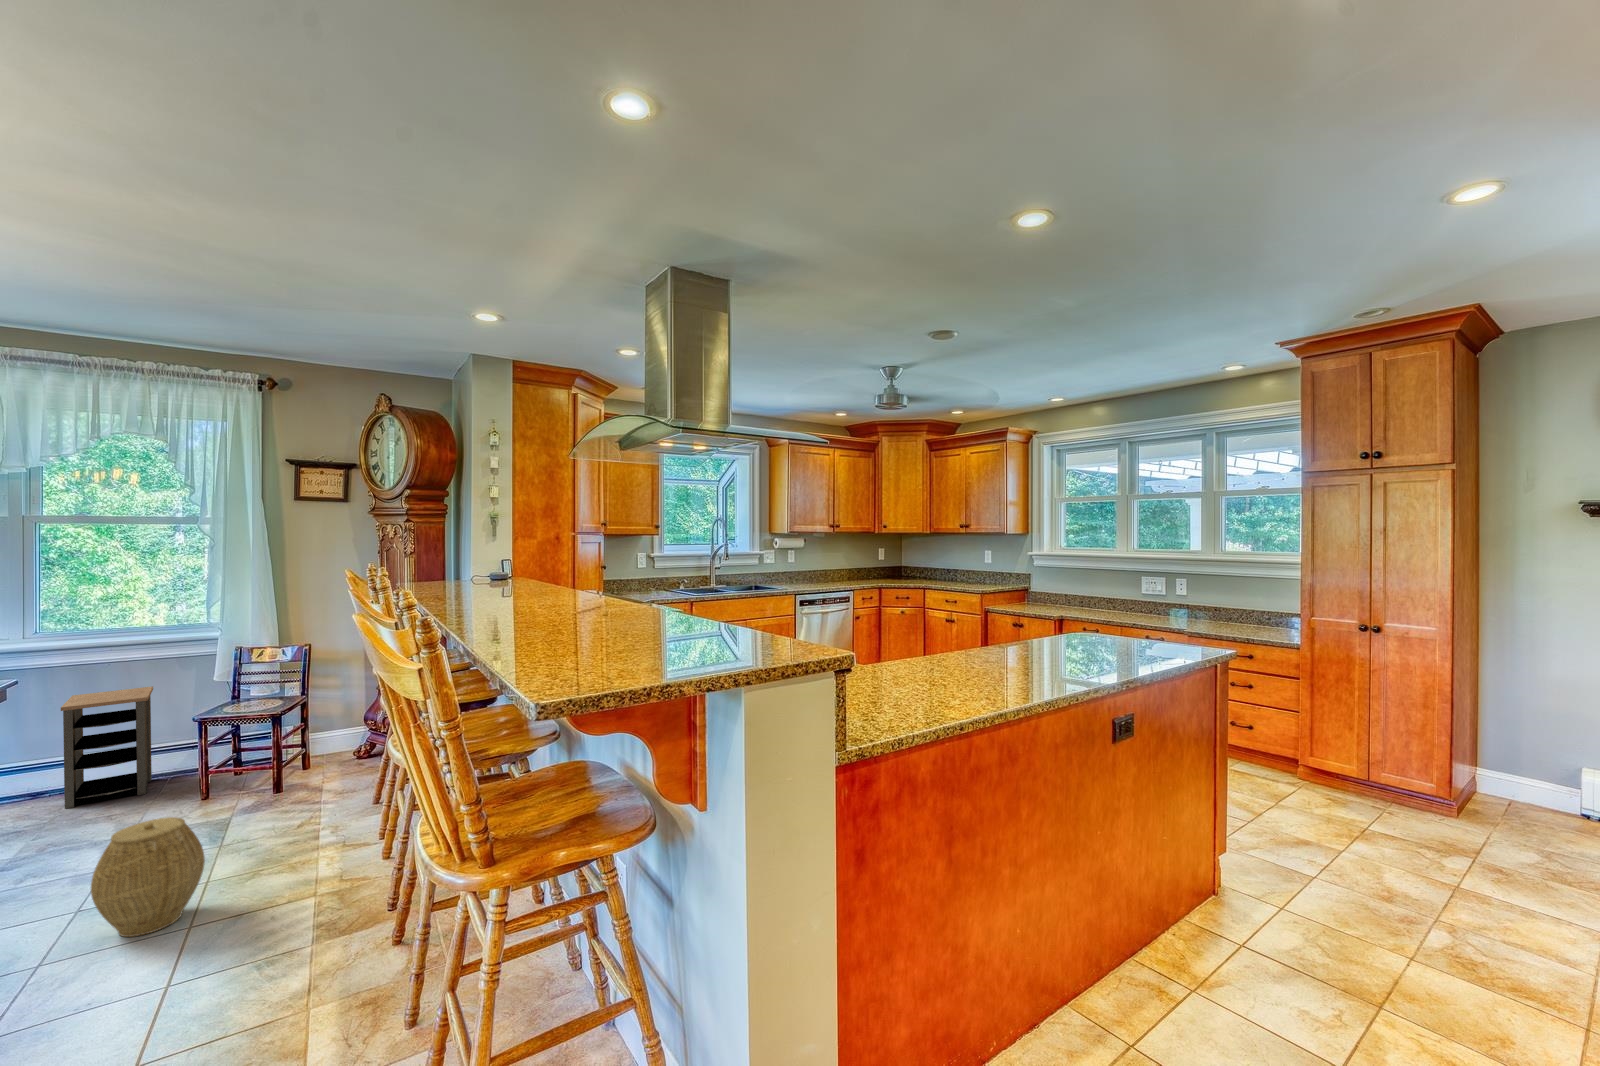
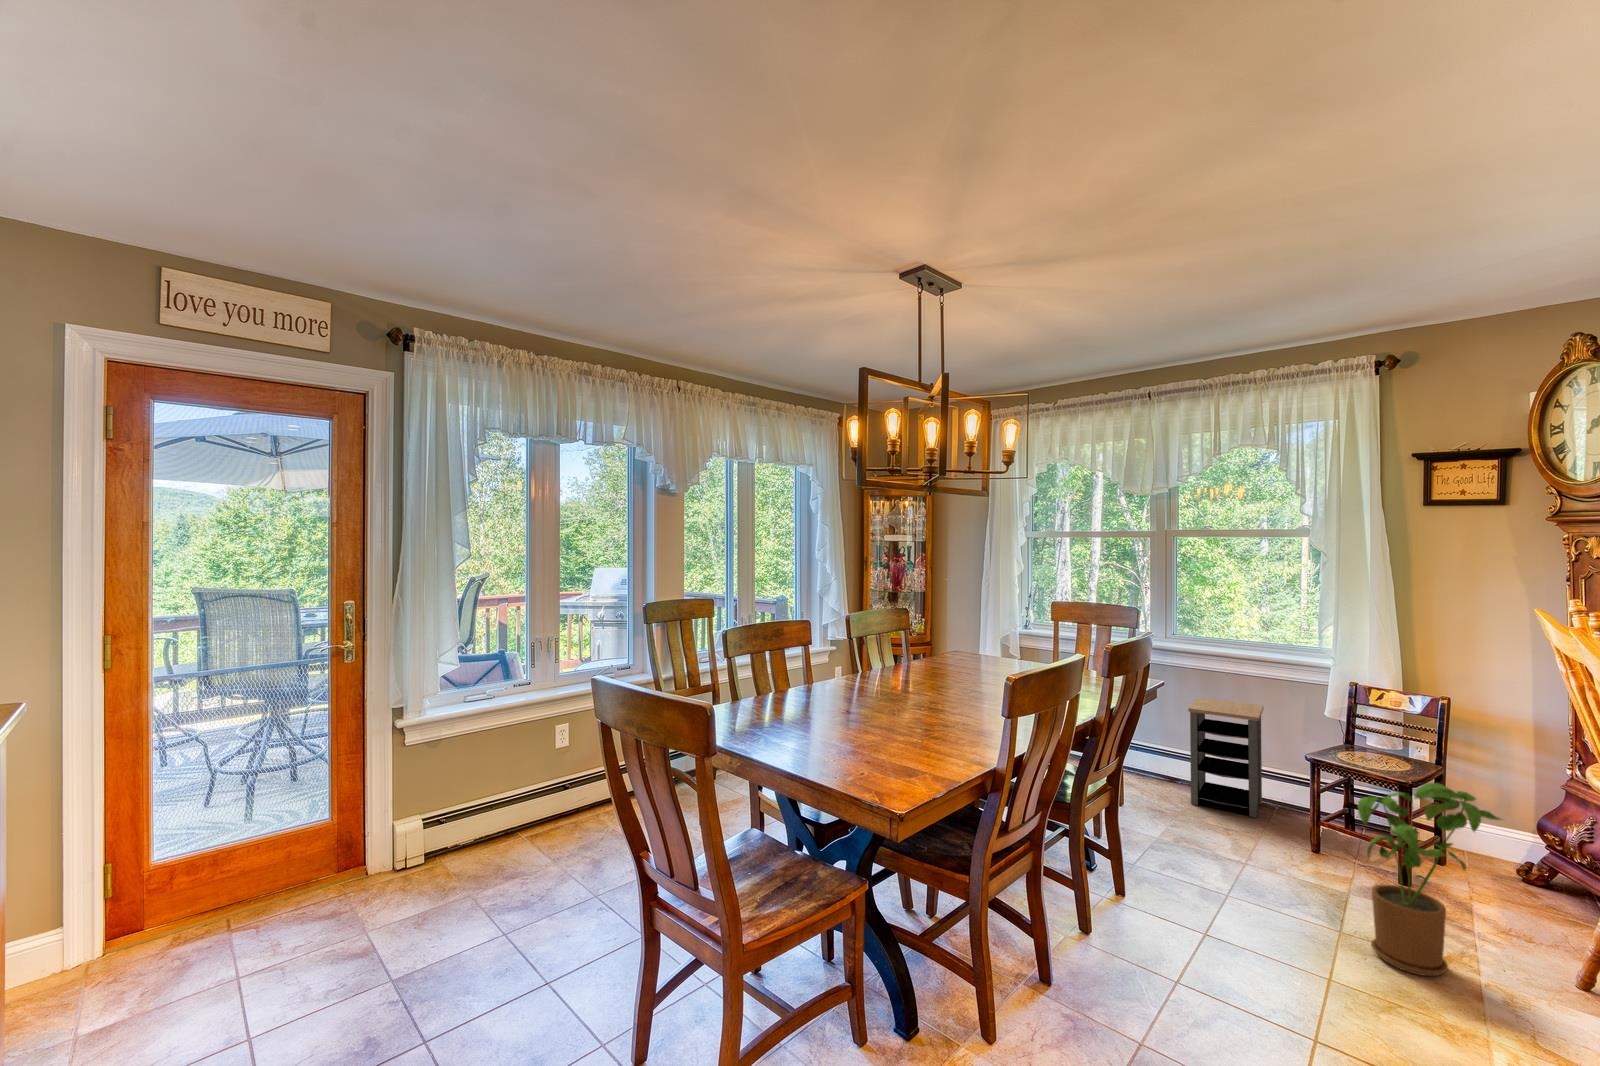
house plant: none [237,701,335,847] -> present [1358,783,1501,976]
woven basket: present [91,817,205,937] -> none [1207,875,1322,1020]

